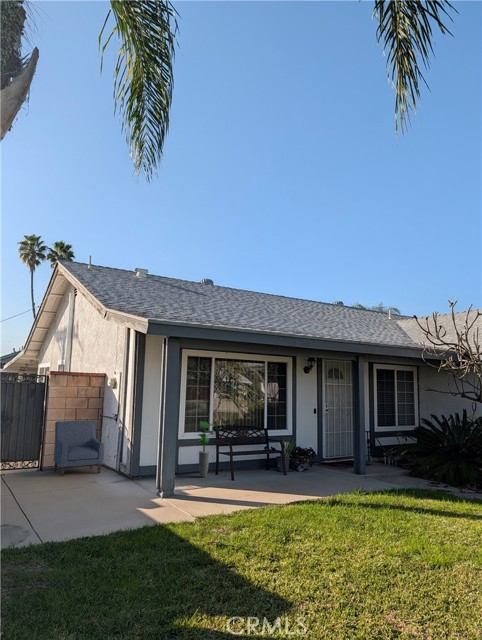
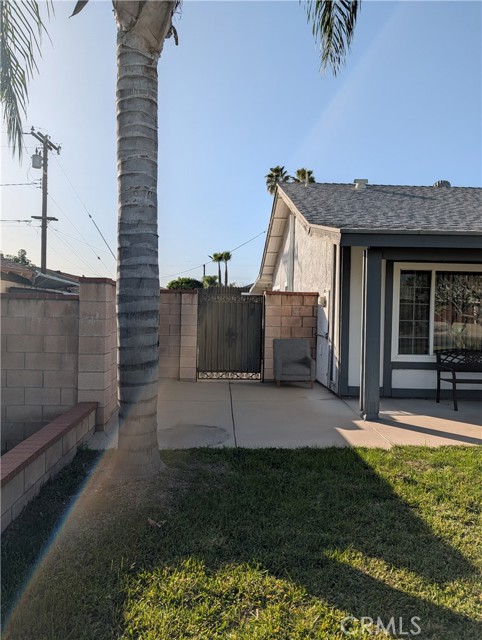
potted plant: present [198,422,214,477] -> none [407,344,435,404]

